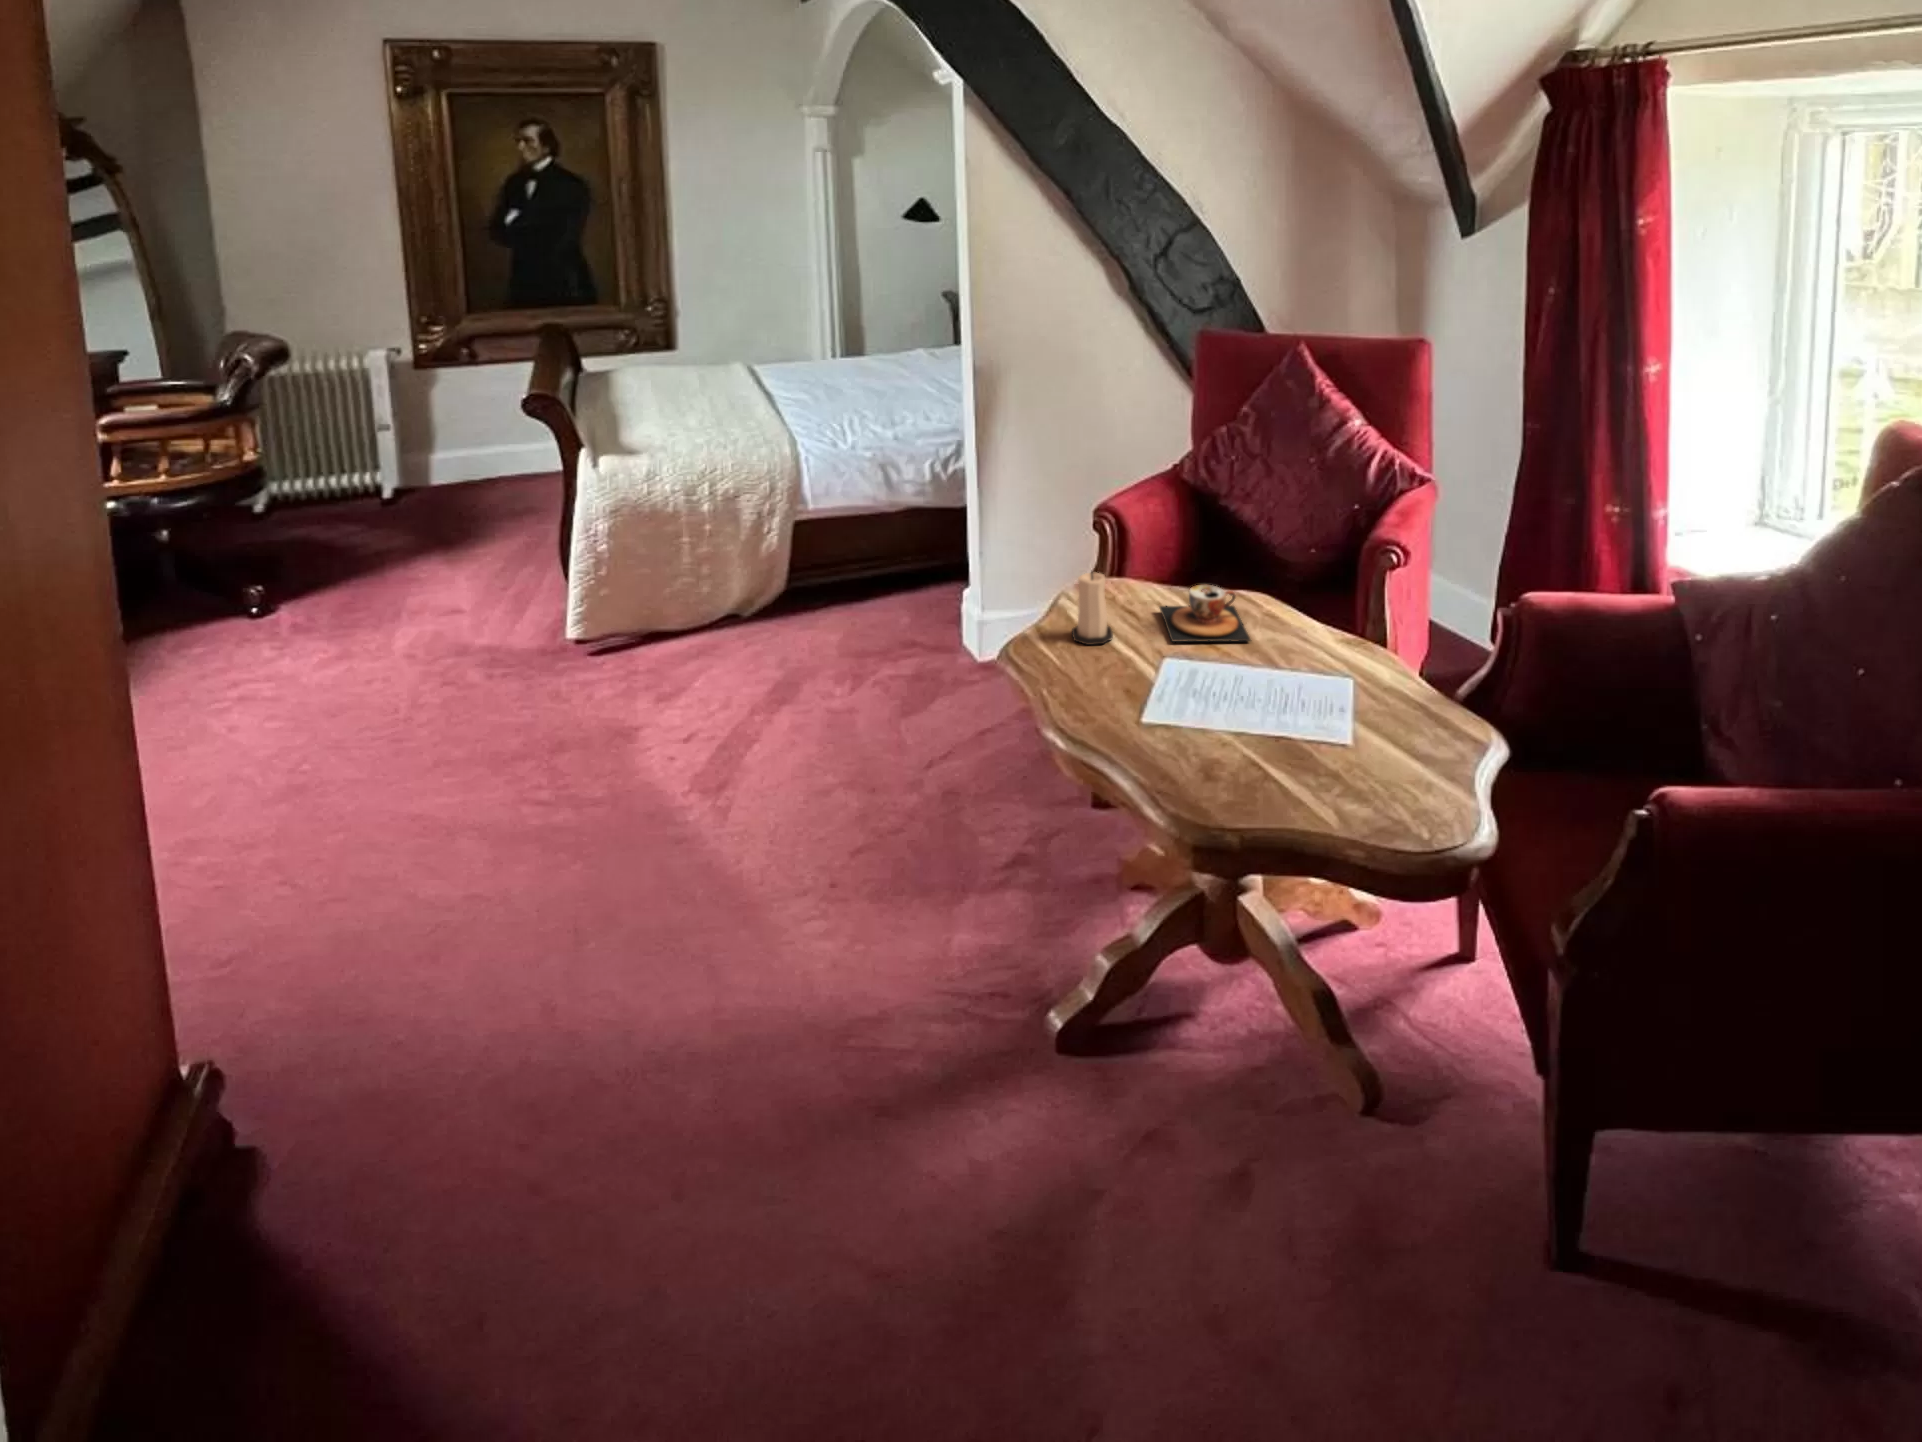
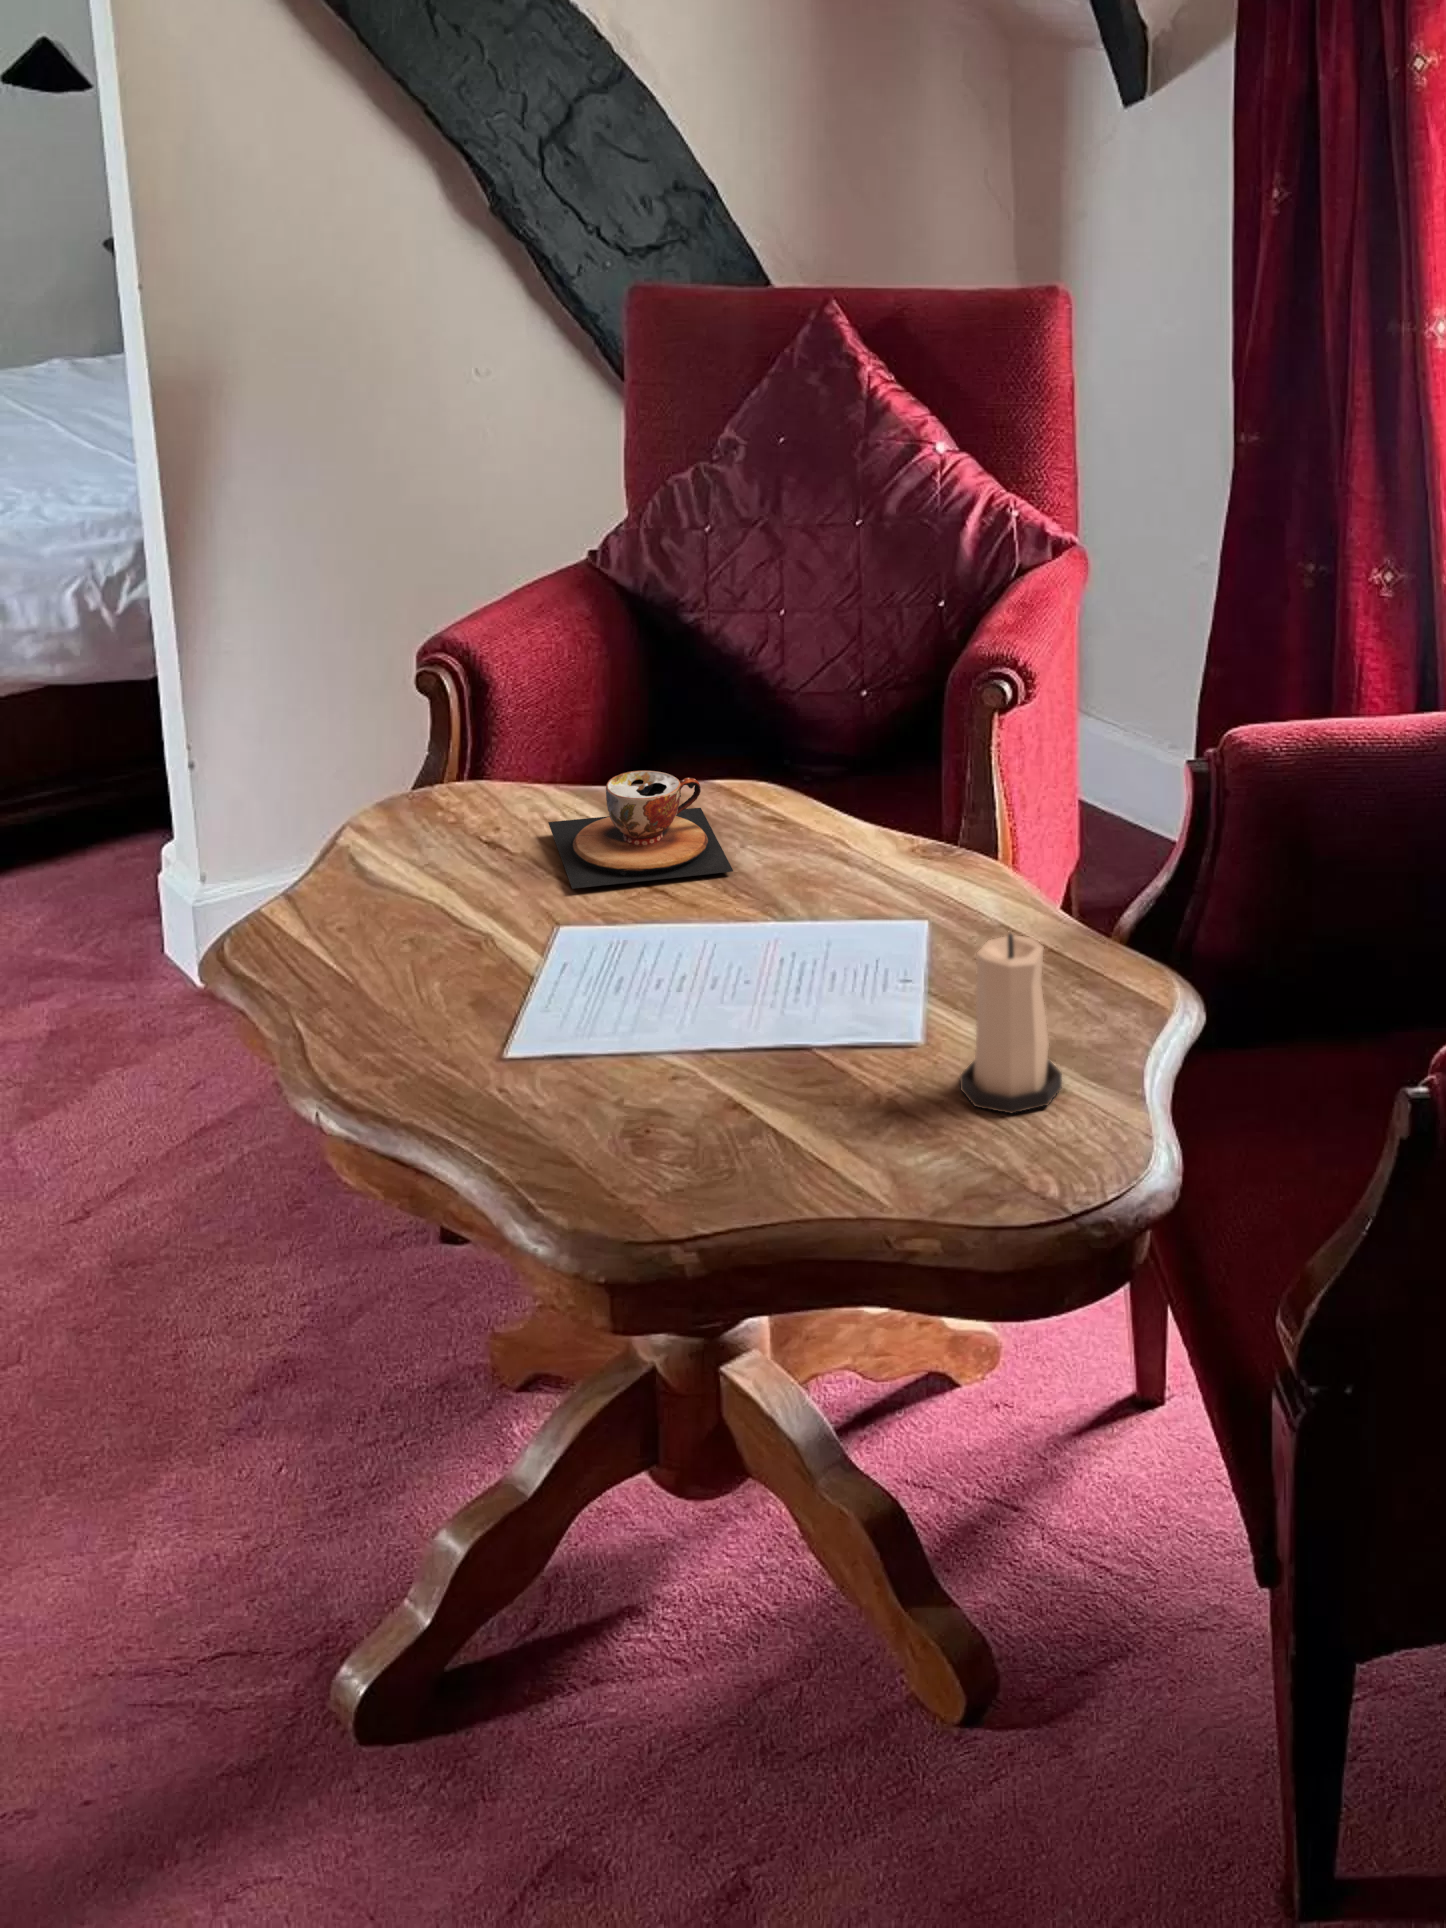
candle: present [1072,572,1113,645] -> present [960,934,1062,1113]

